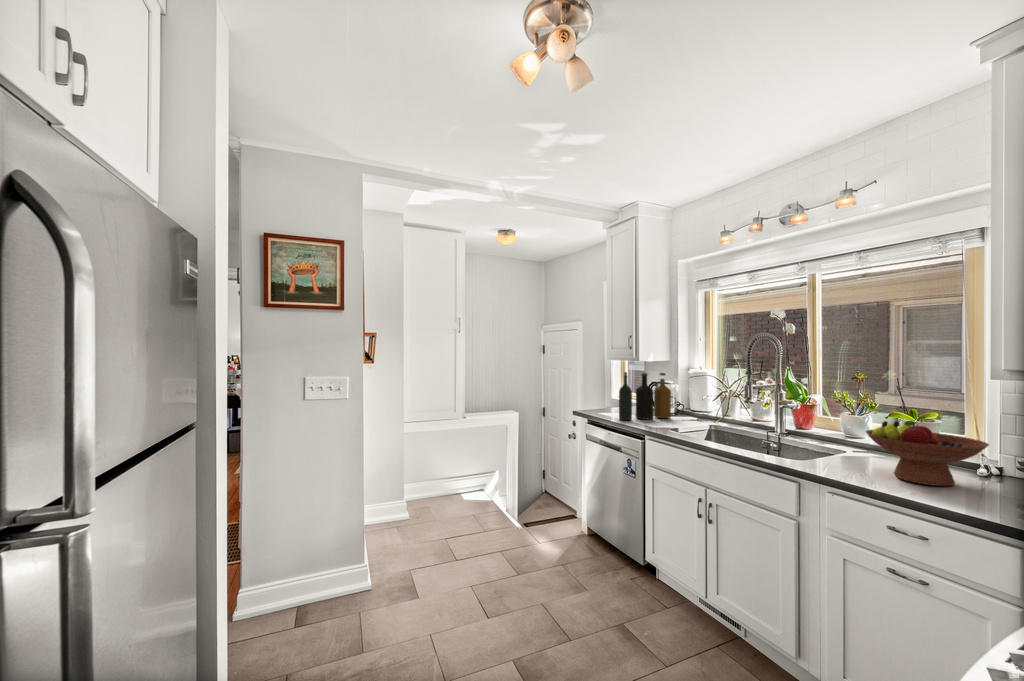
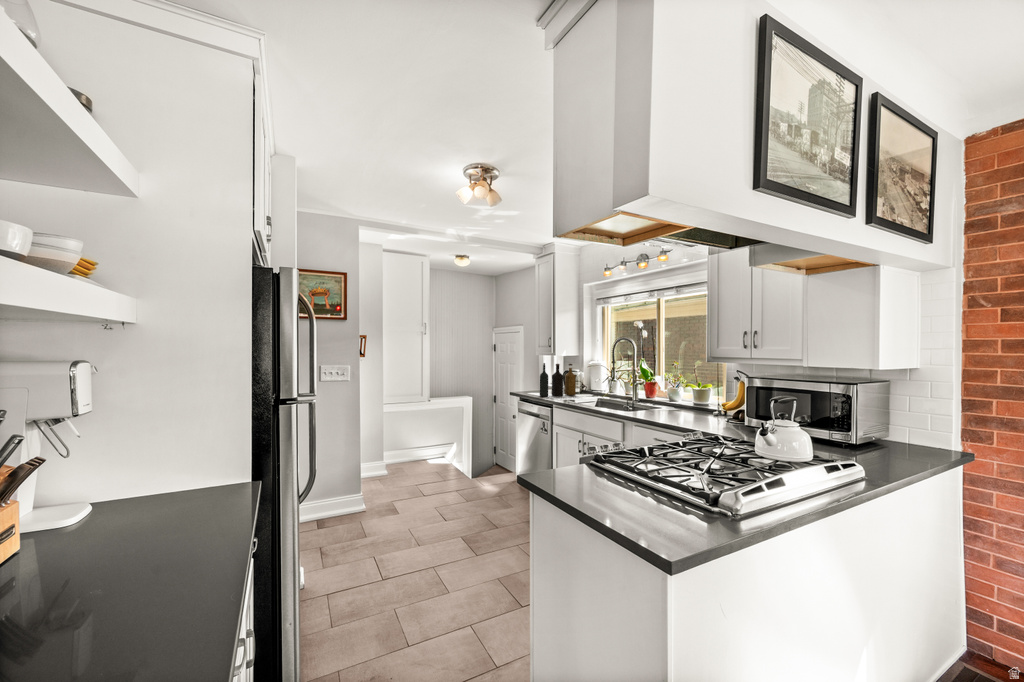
fruit bowl: present [866,421,989,486] -> none [656,386,706,419]

